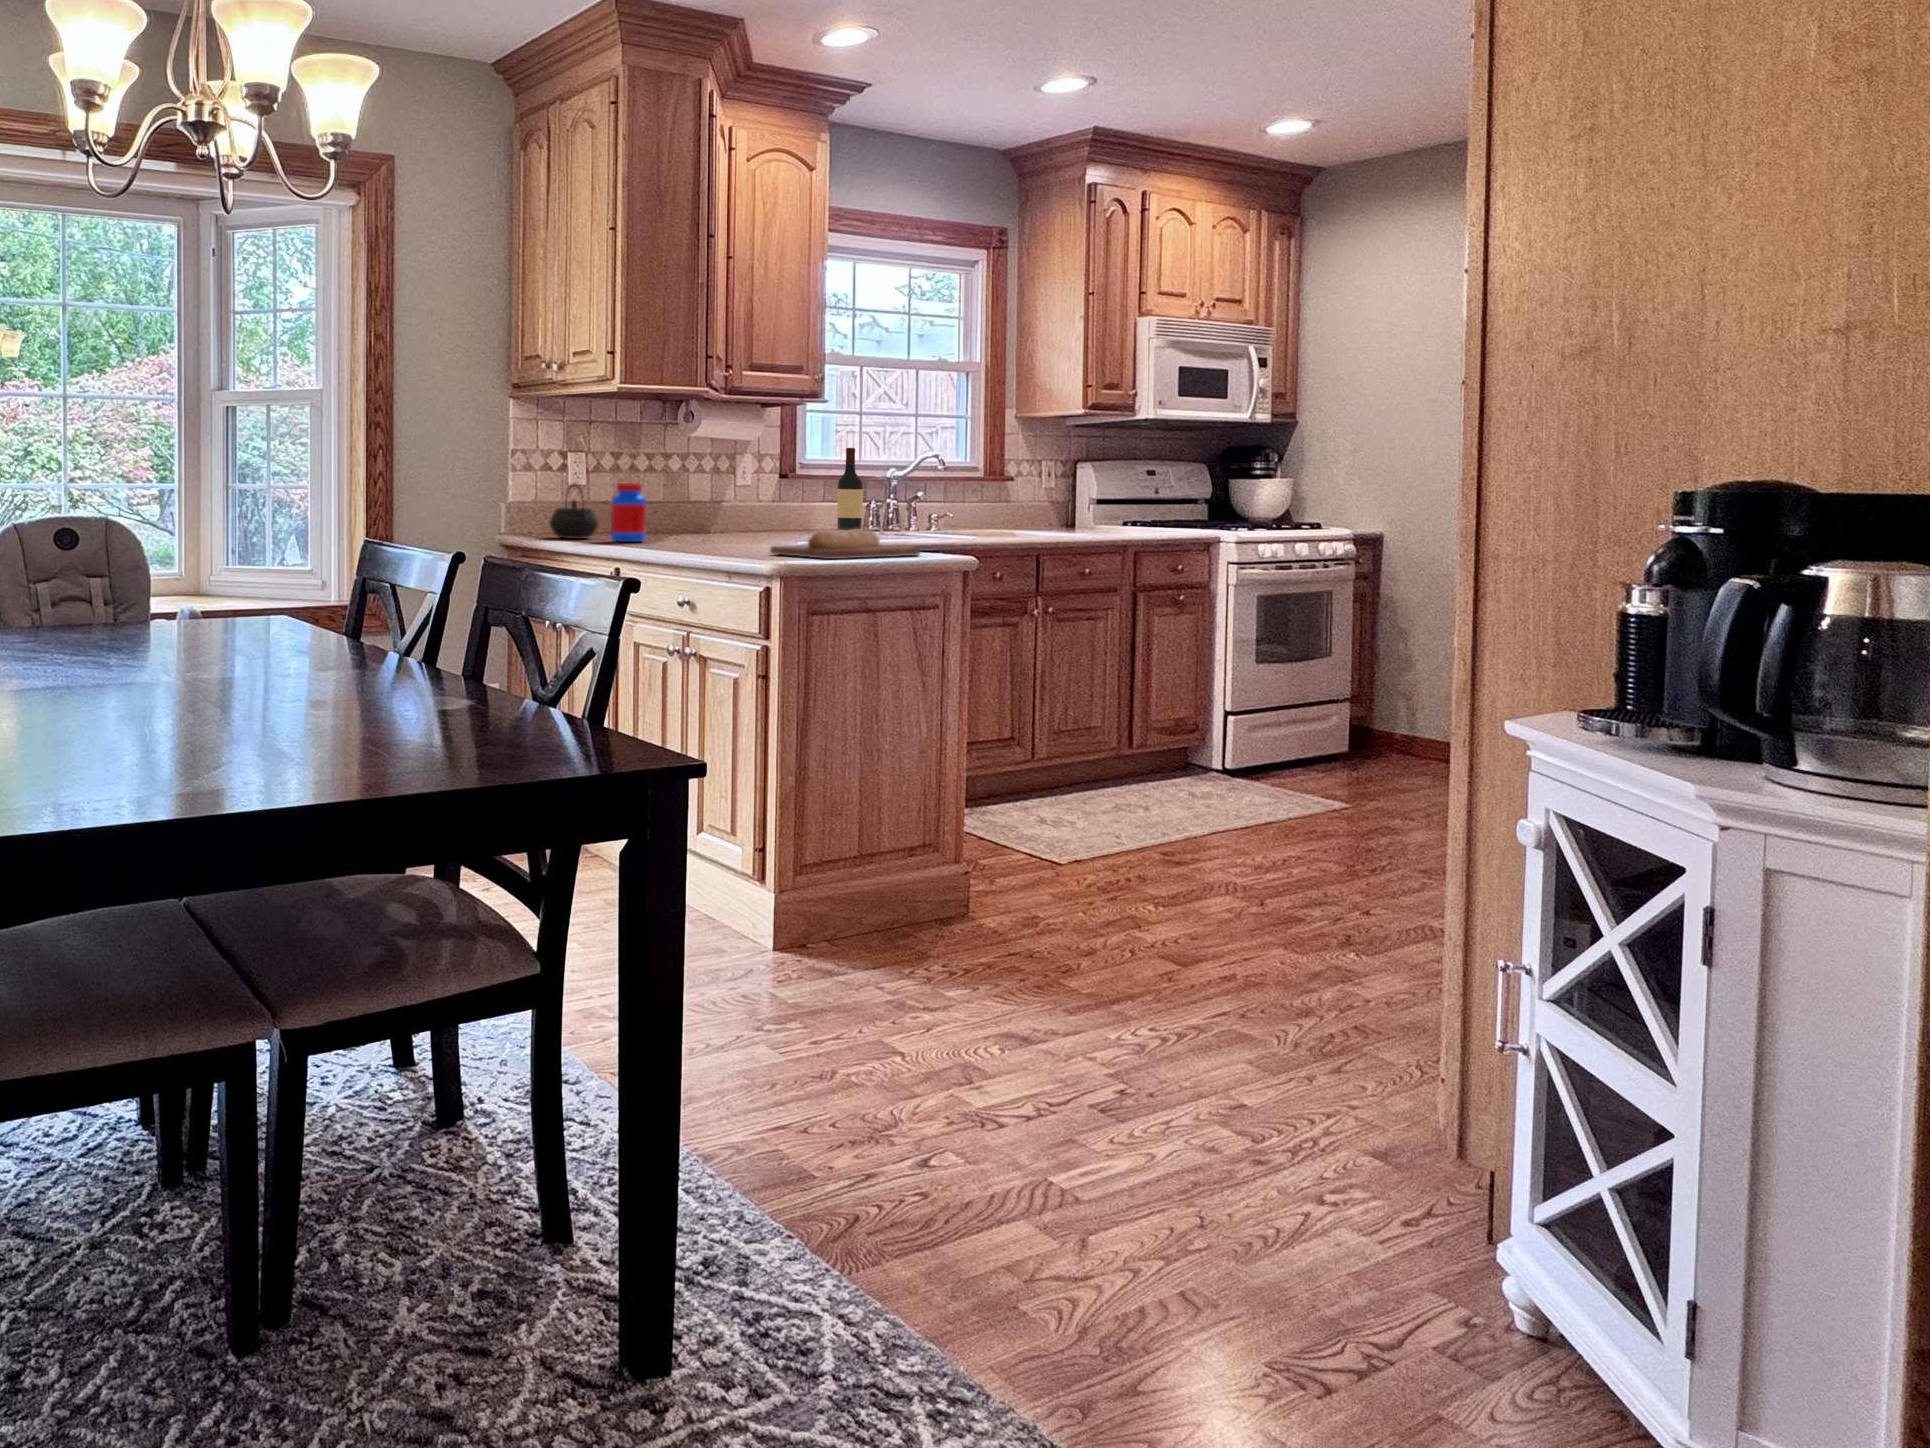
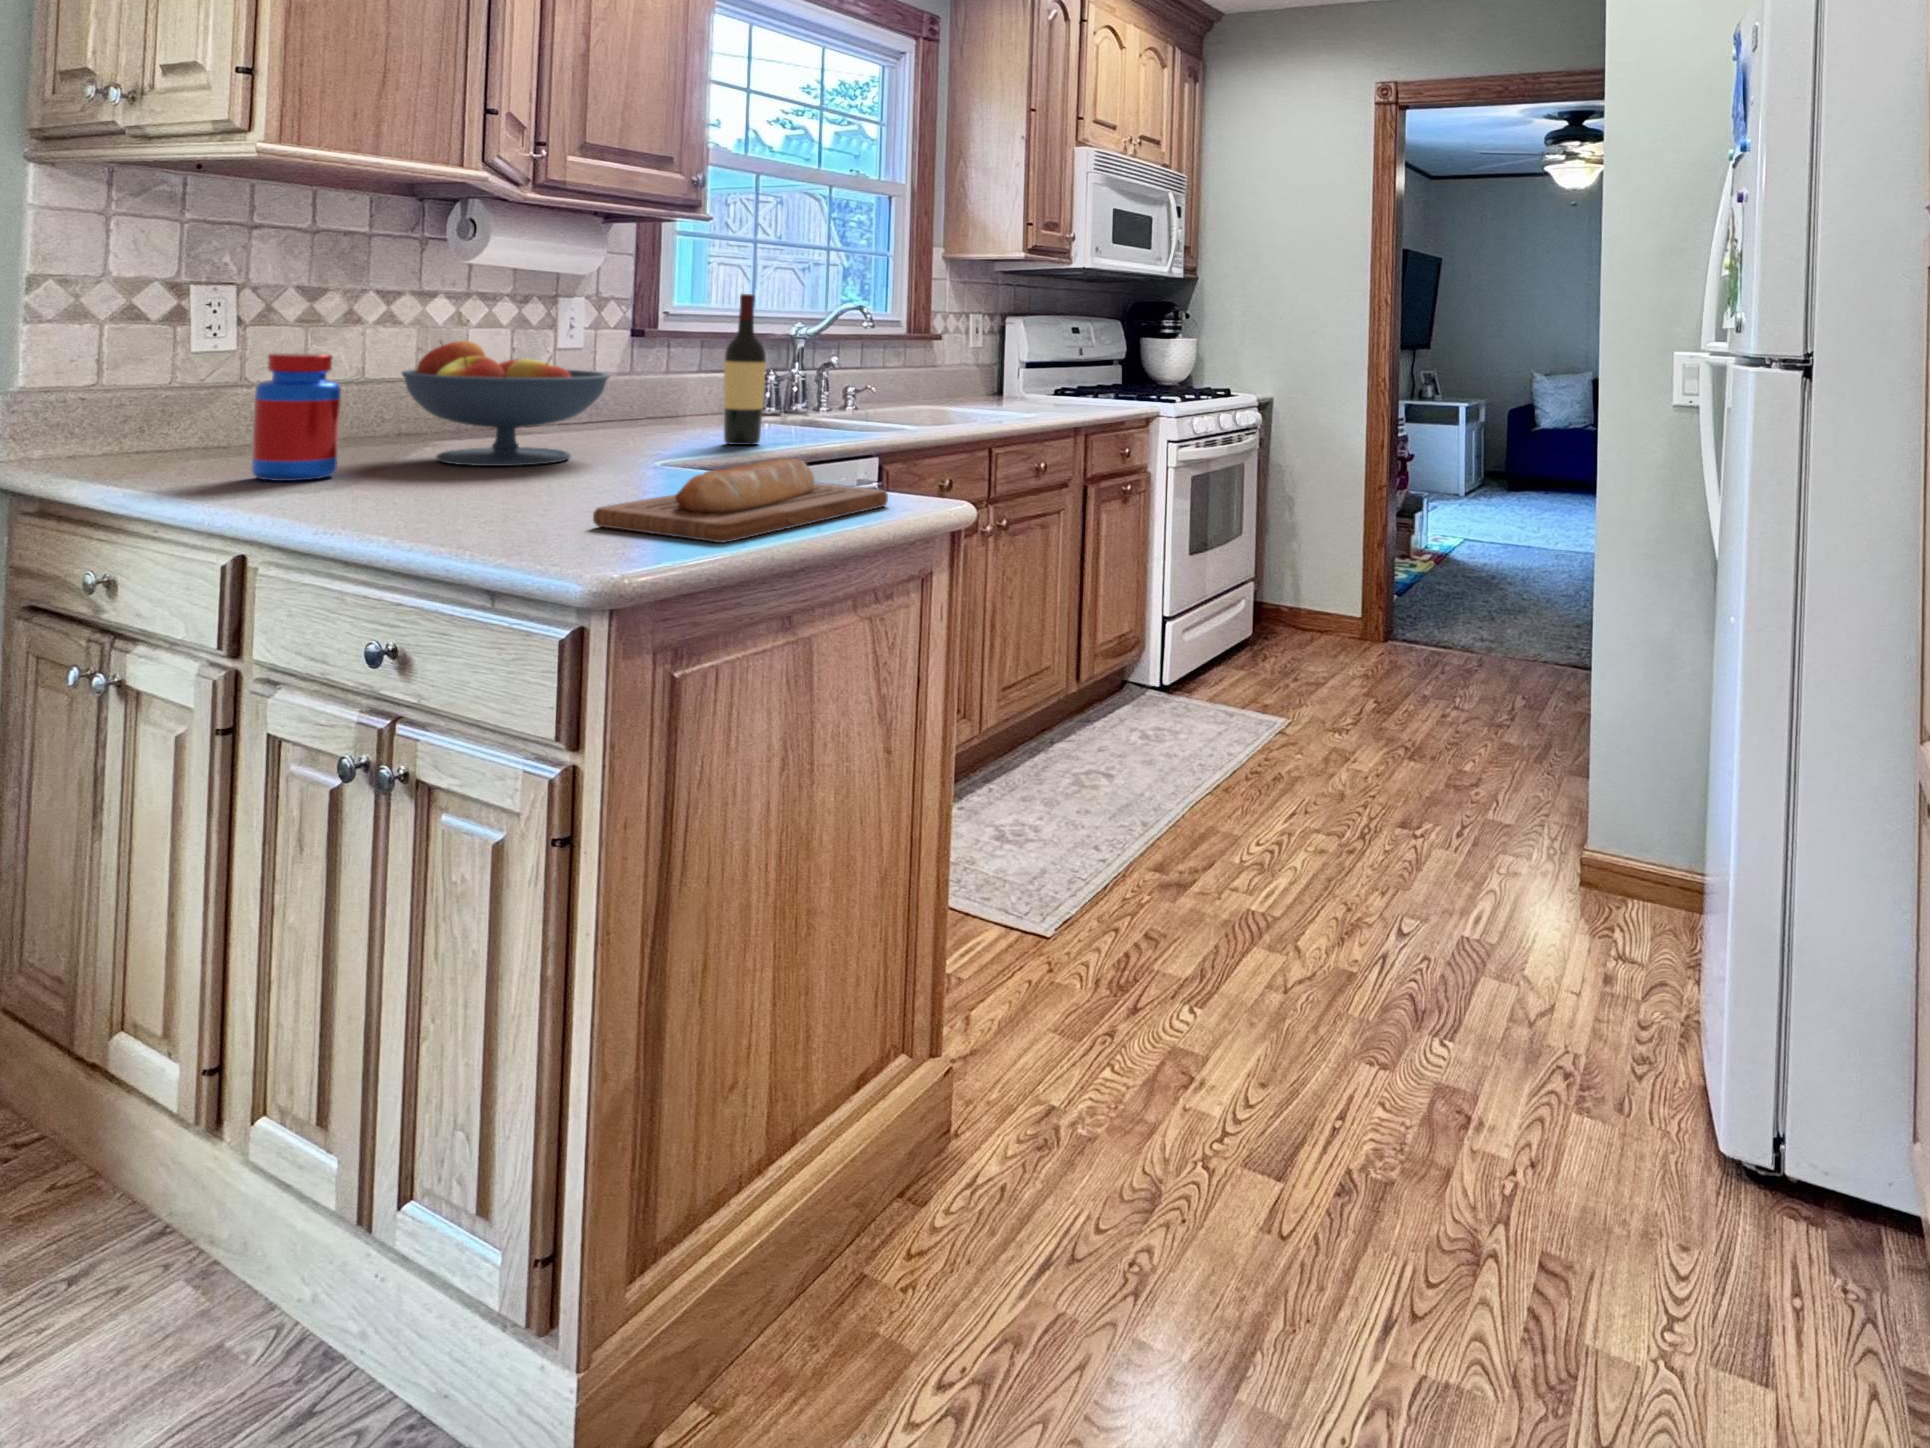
fruit bowl: none [667,477,771,542] -> present [402,341,610,466]
kettle: present [549,483,599,539] -> none [109,349,239,469]

